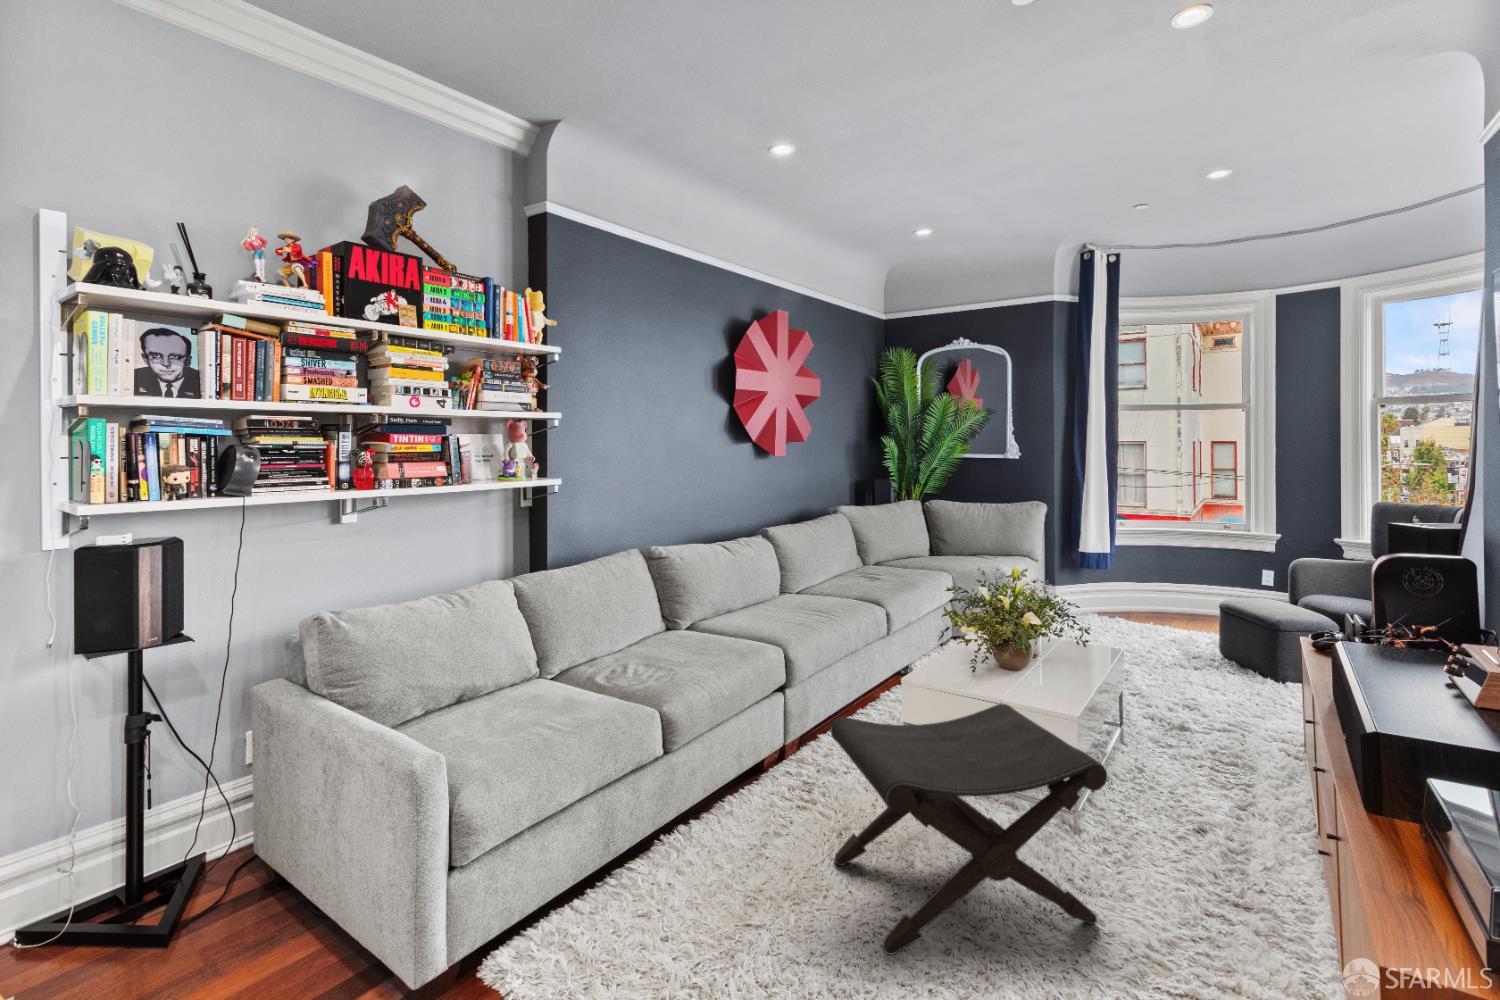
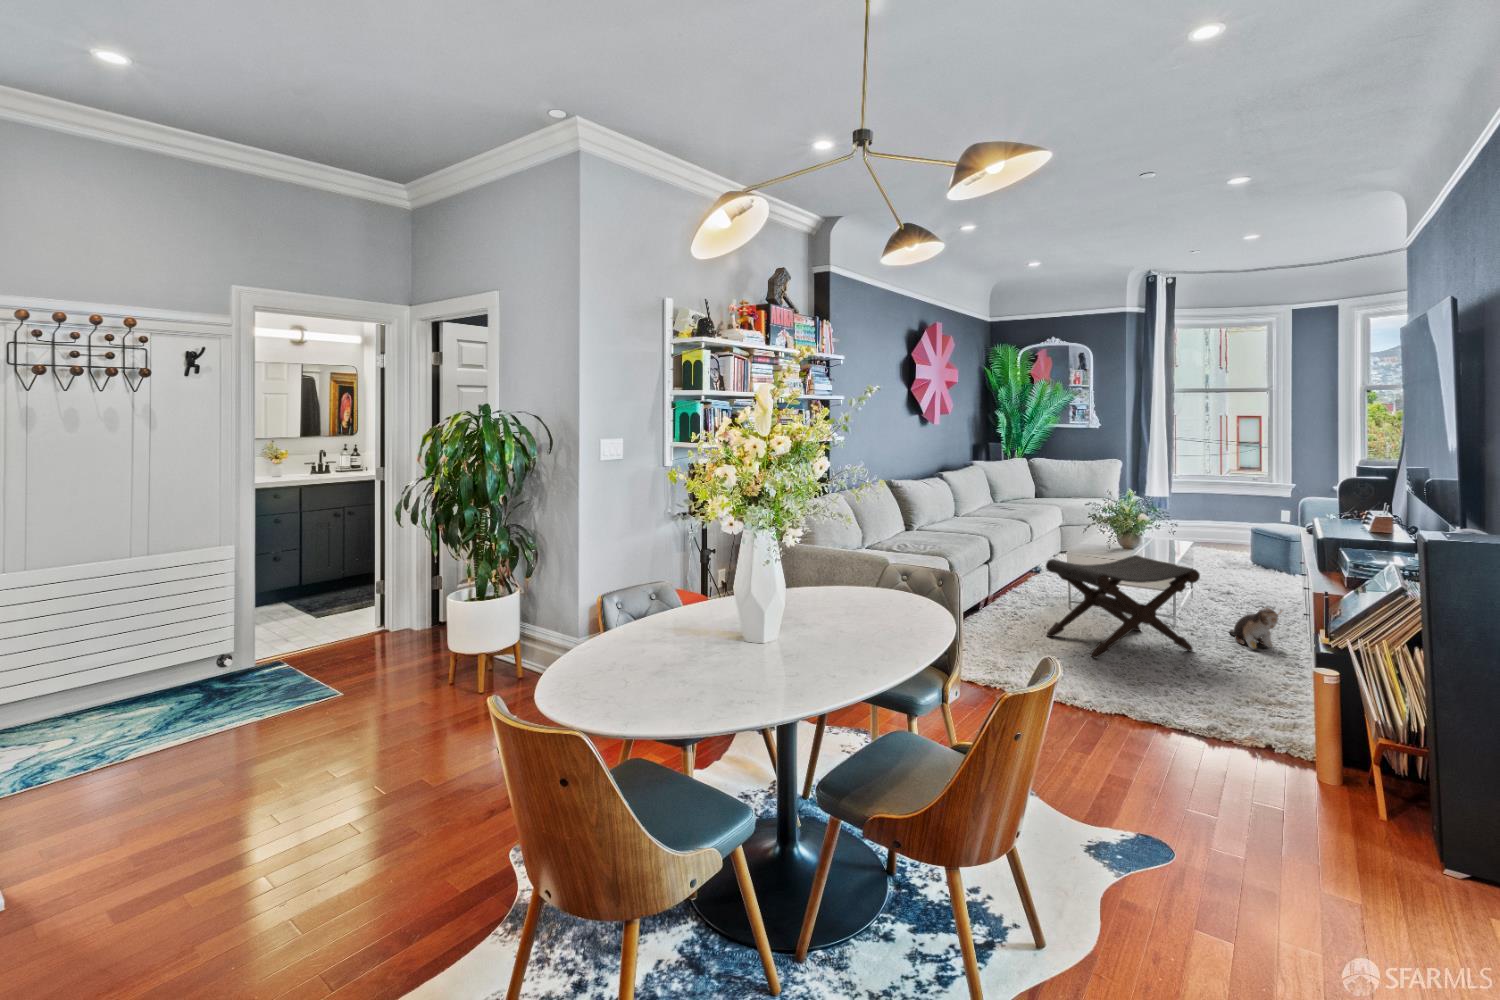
plush toy: none [1175,836,1275,917] -> present [1229,608,1282,649]

